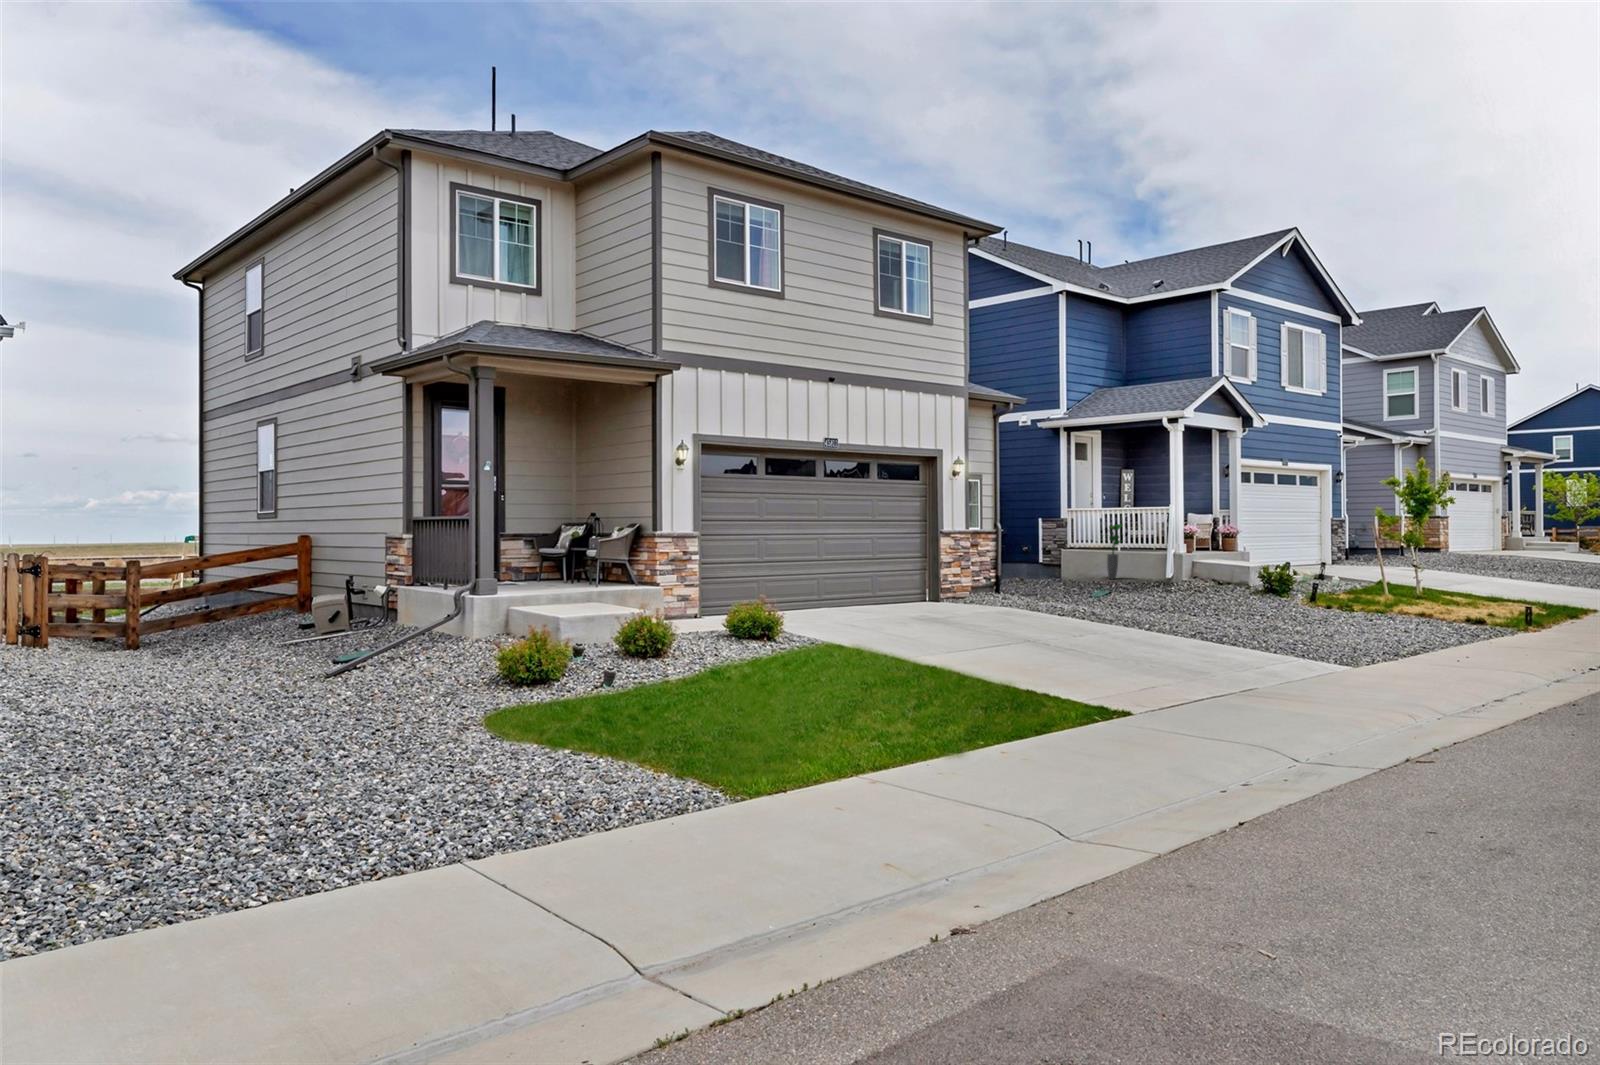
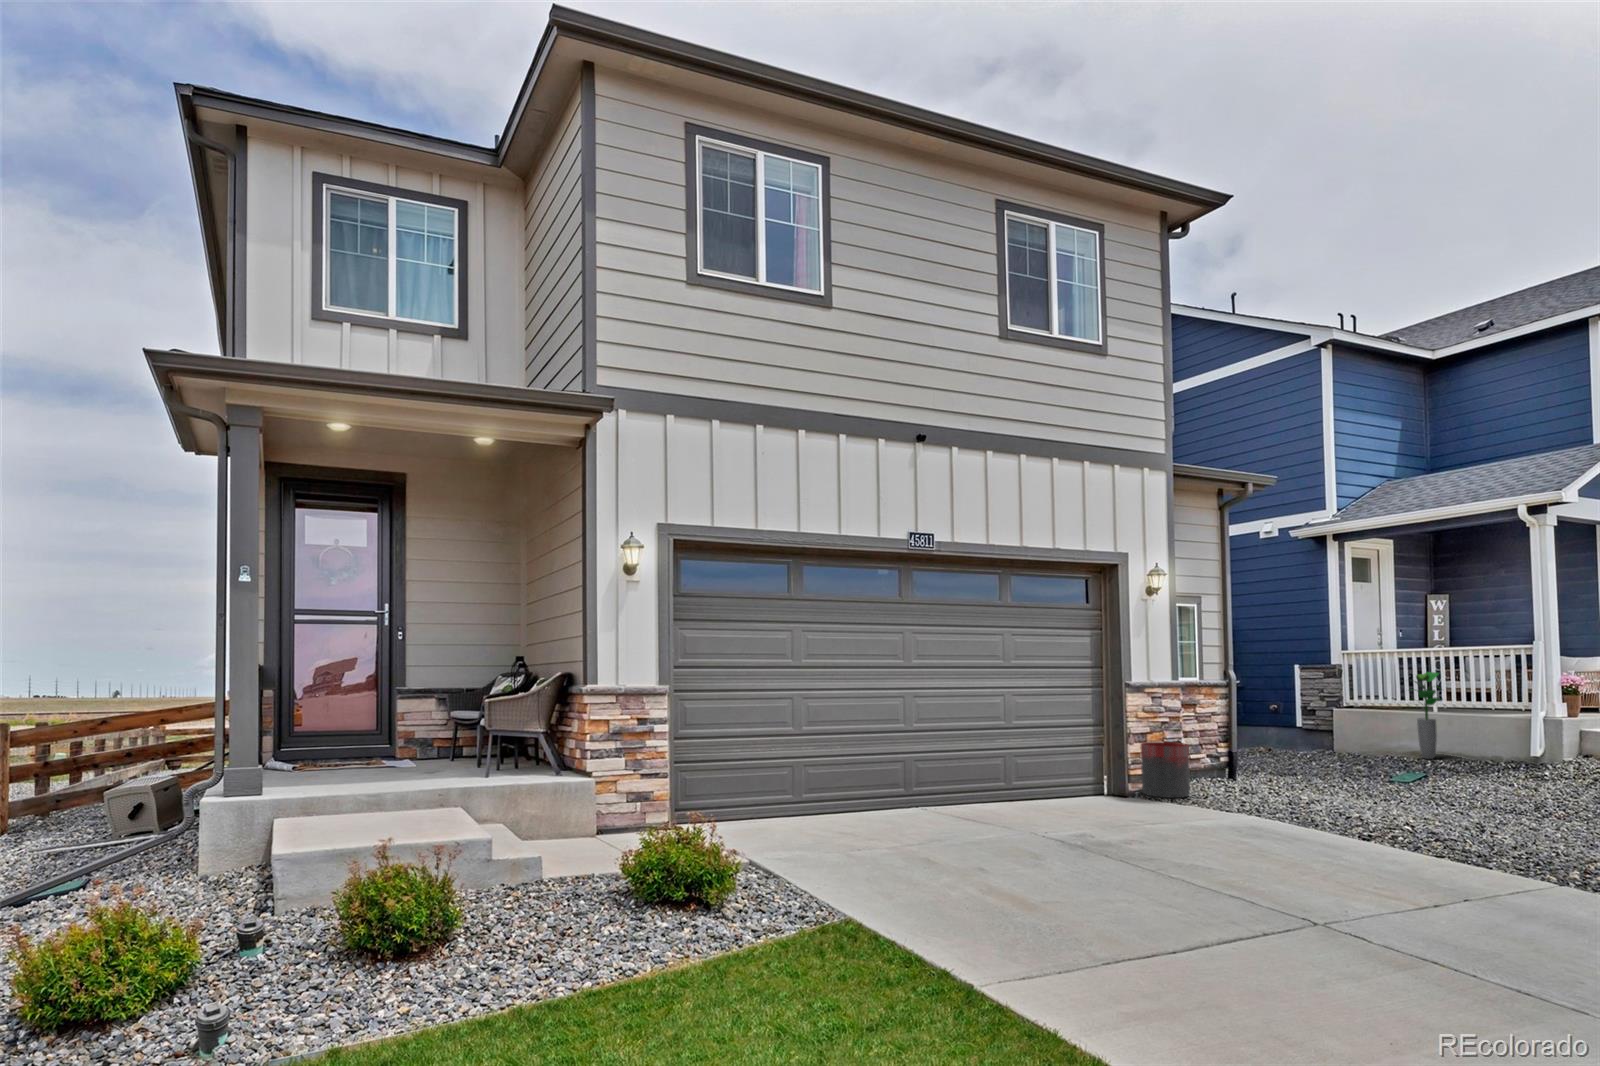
trash can: none [948,567,977,599] -> present [1141,742,1190,798]

